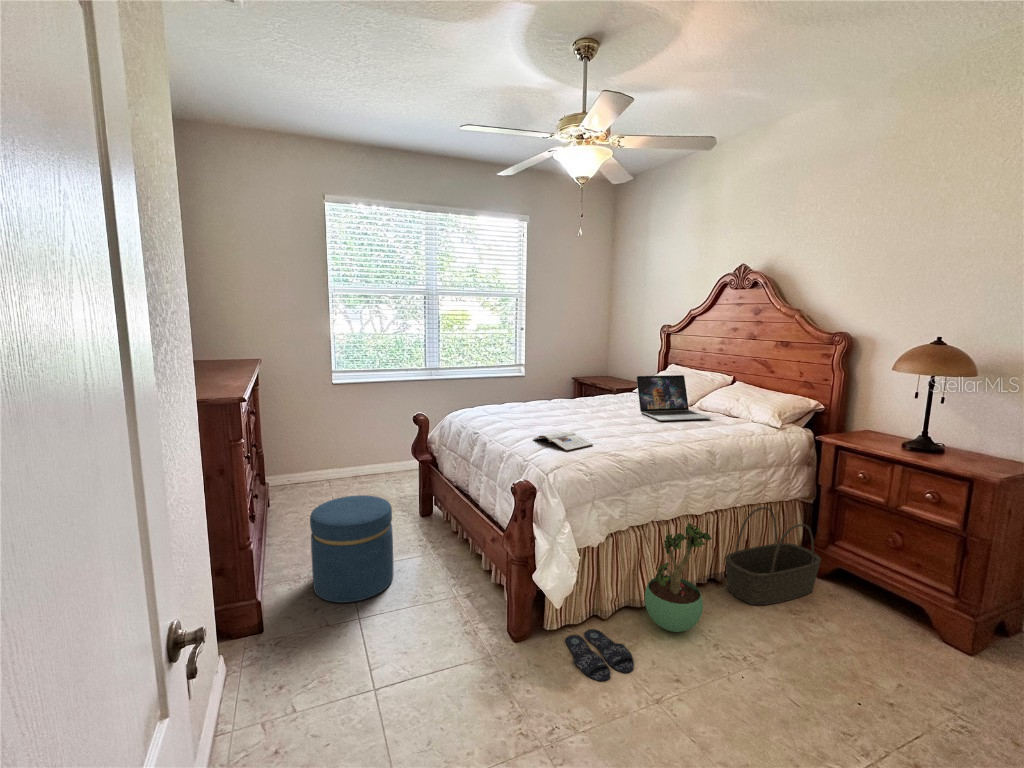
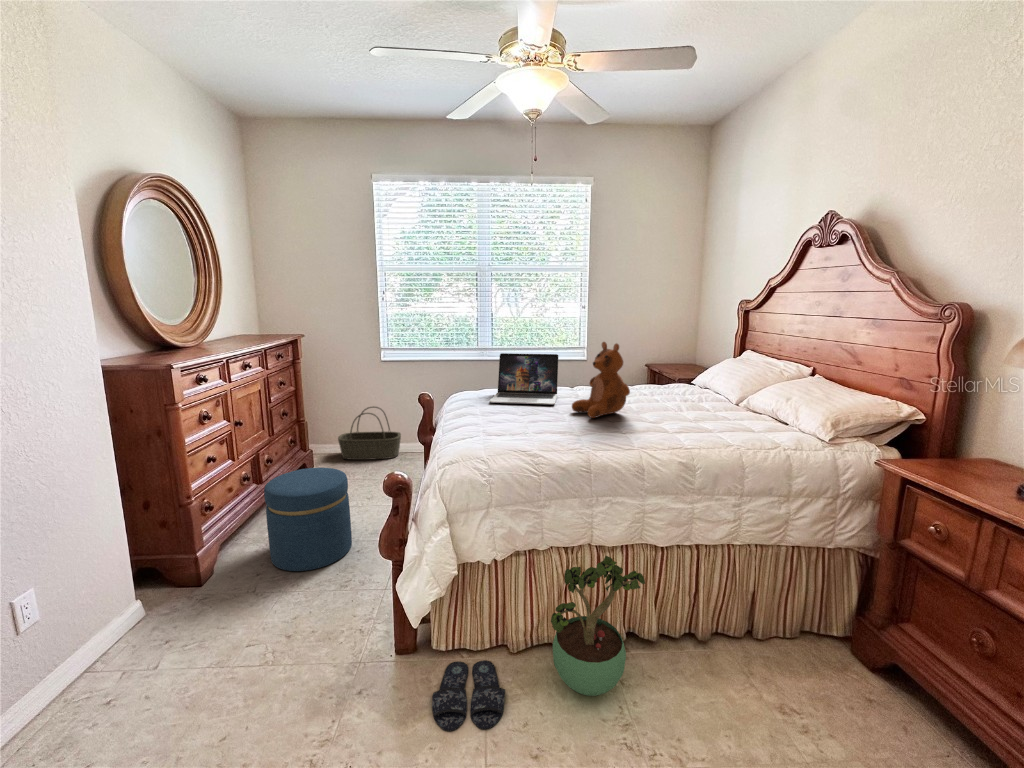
teddy bear: none [589,362,638,424] -> present [572,342,630,418]
laptop: present [637,375,711,421] -> present [490,353,558,405]
magazine: present [534,431,593,451] -> none [470,421,527,444]
basket: present [725,507,821,605] -> present [338,406,401,460]

